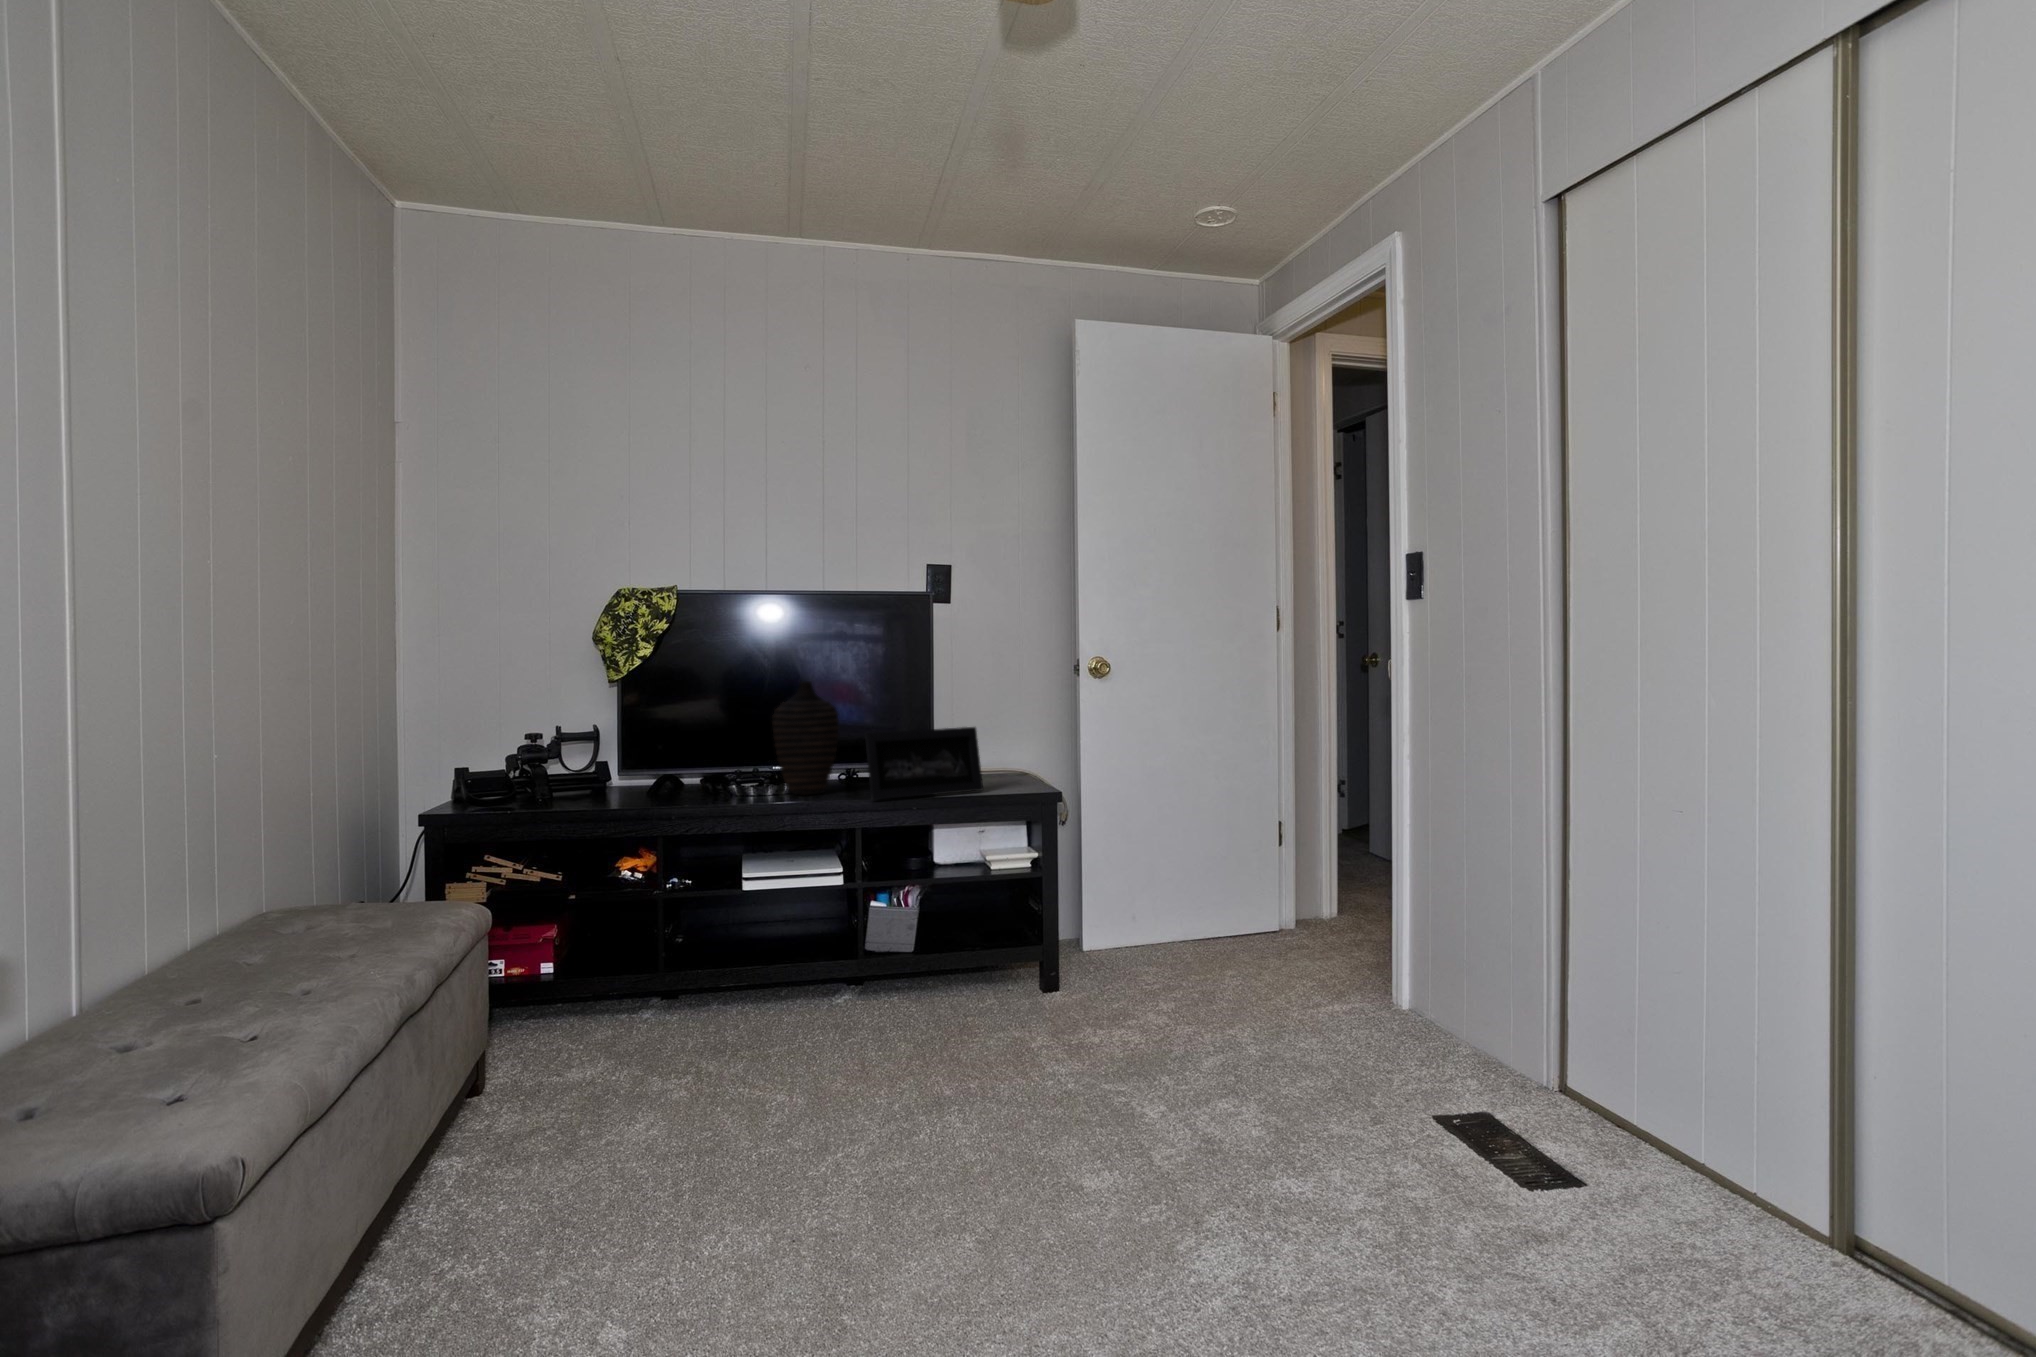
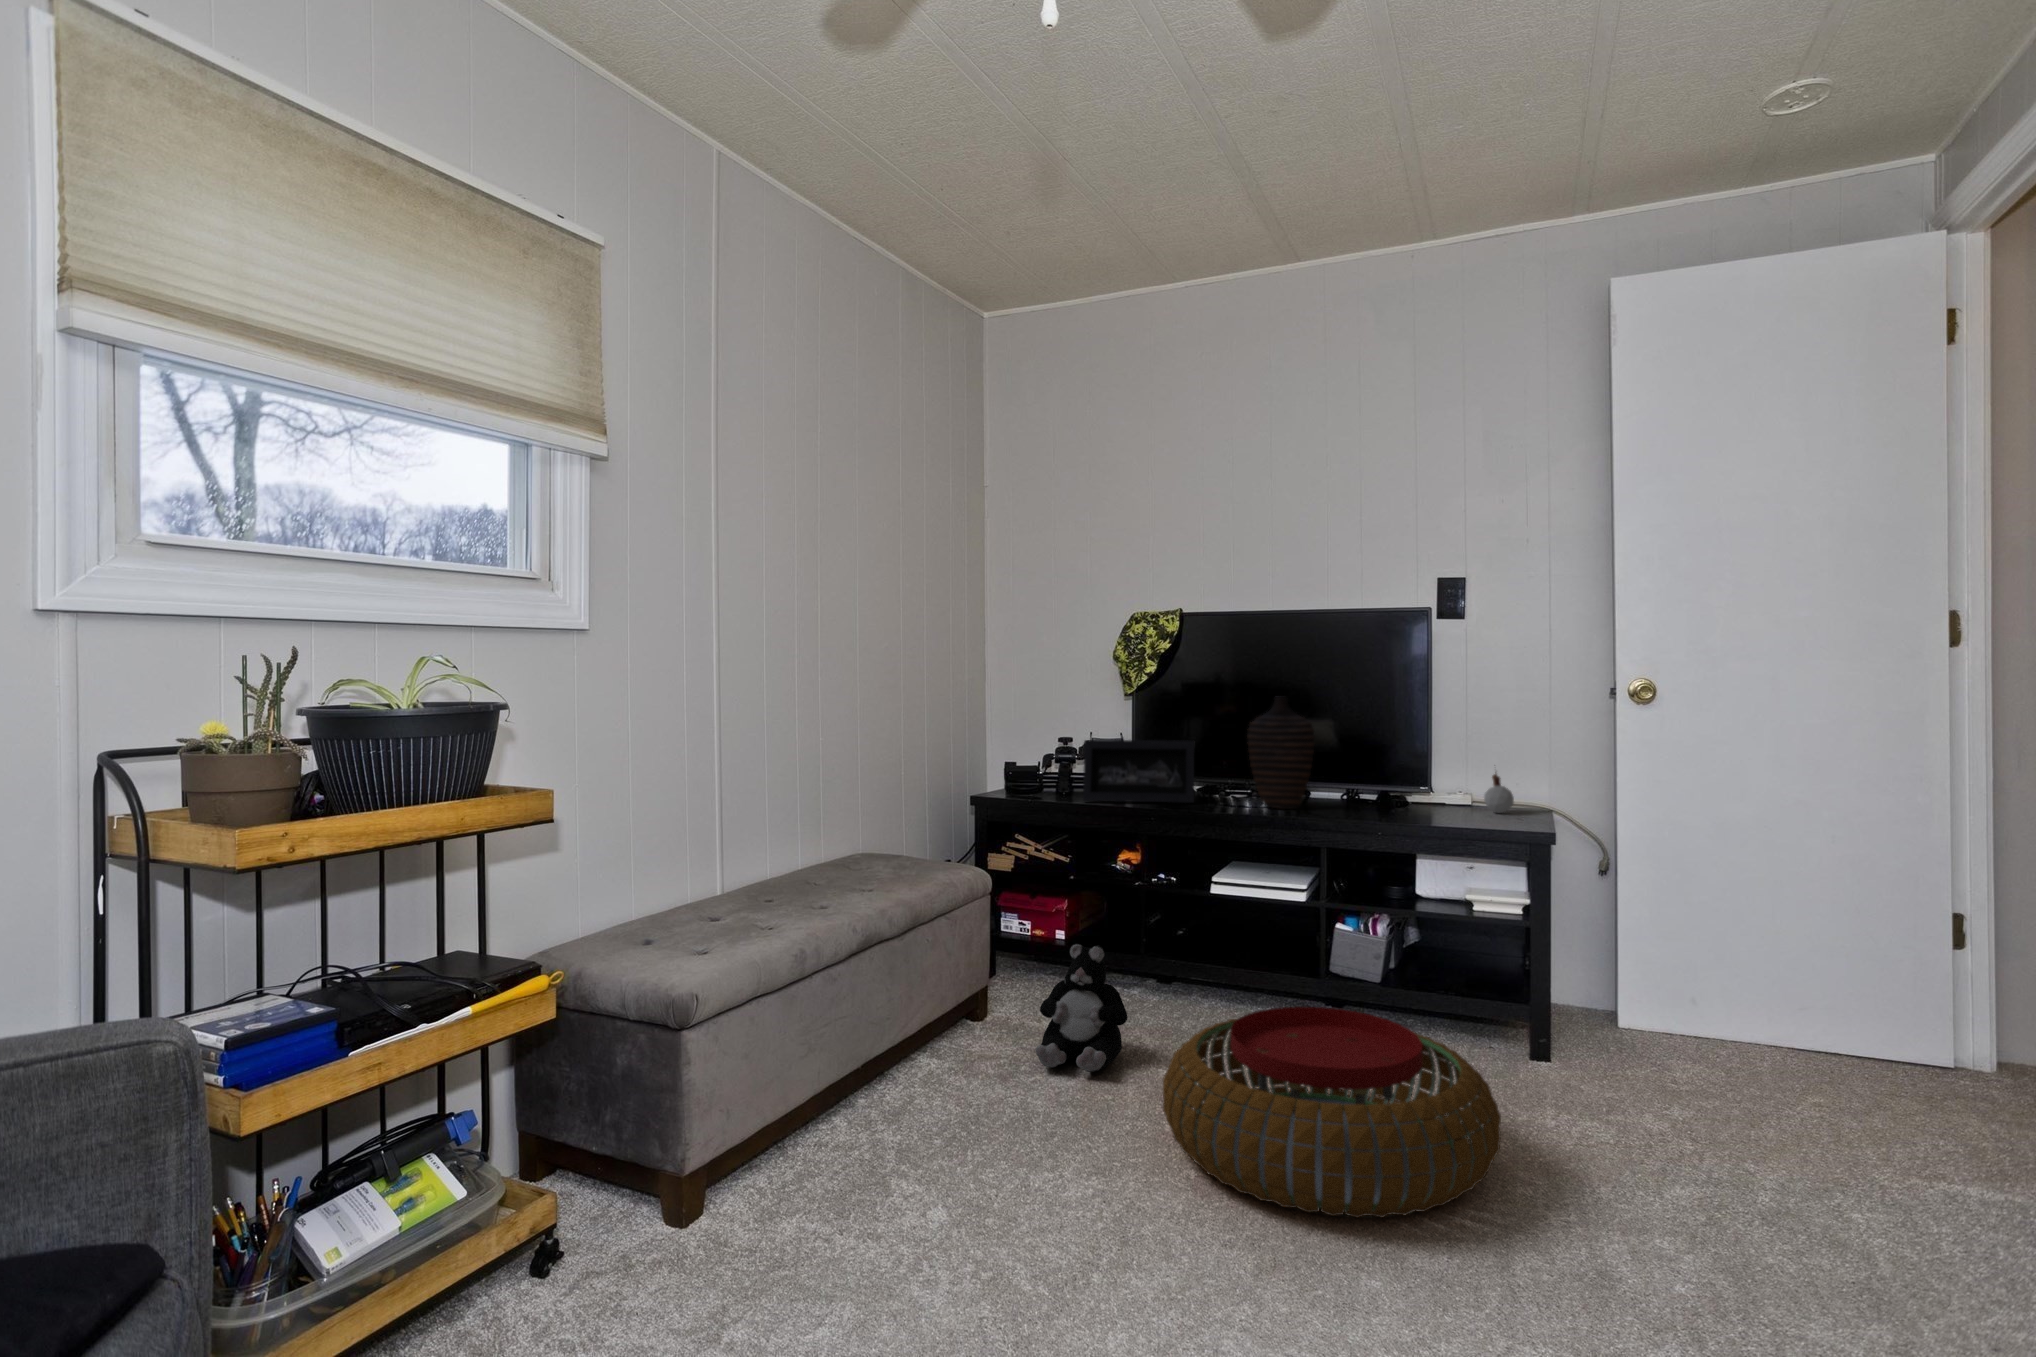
picture frame: present [865,727,983,800] -> present [1083,740,1194,803]
candle: none [984,737,1009,780] -> present [1484,772,1514,813]
plush toy: none [588,973,697,1128] -> present [1036,943,1127,1072]
pouf: none [788,991,1108,1209] -> present [1163,1007,1501,1218]

